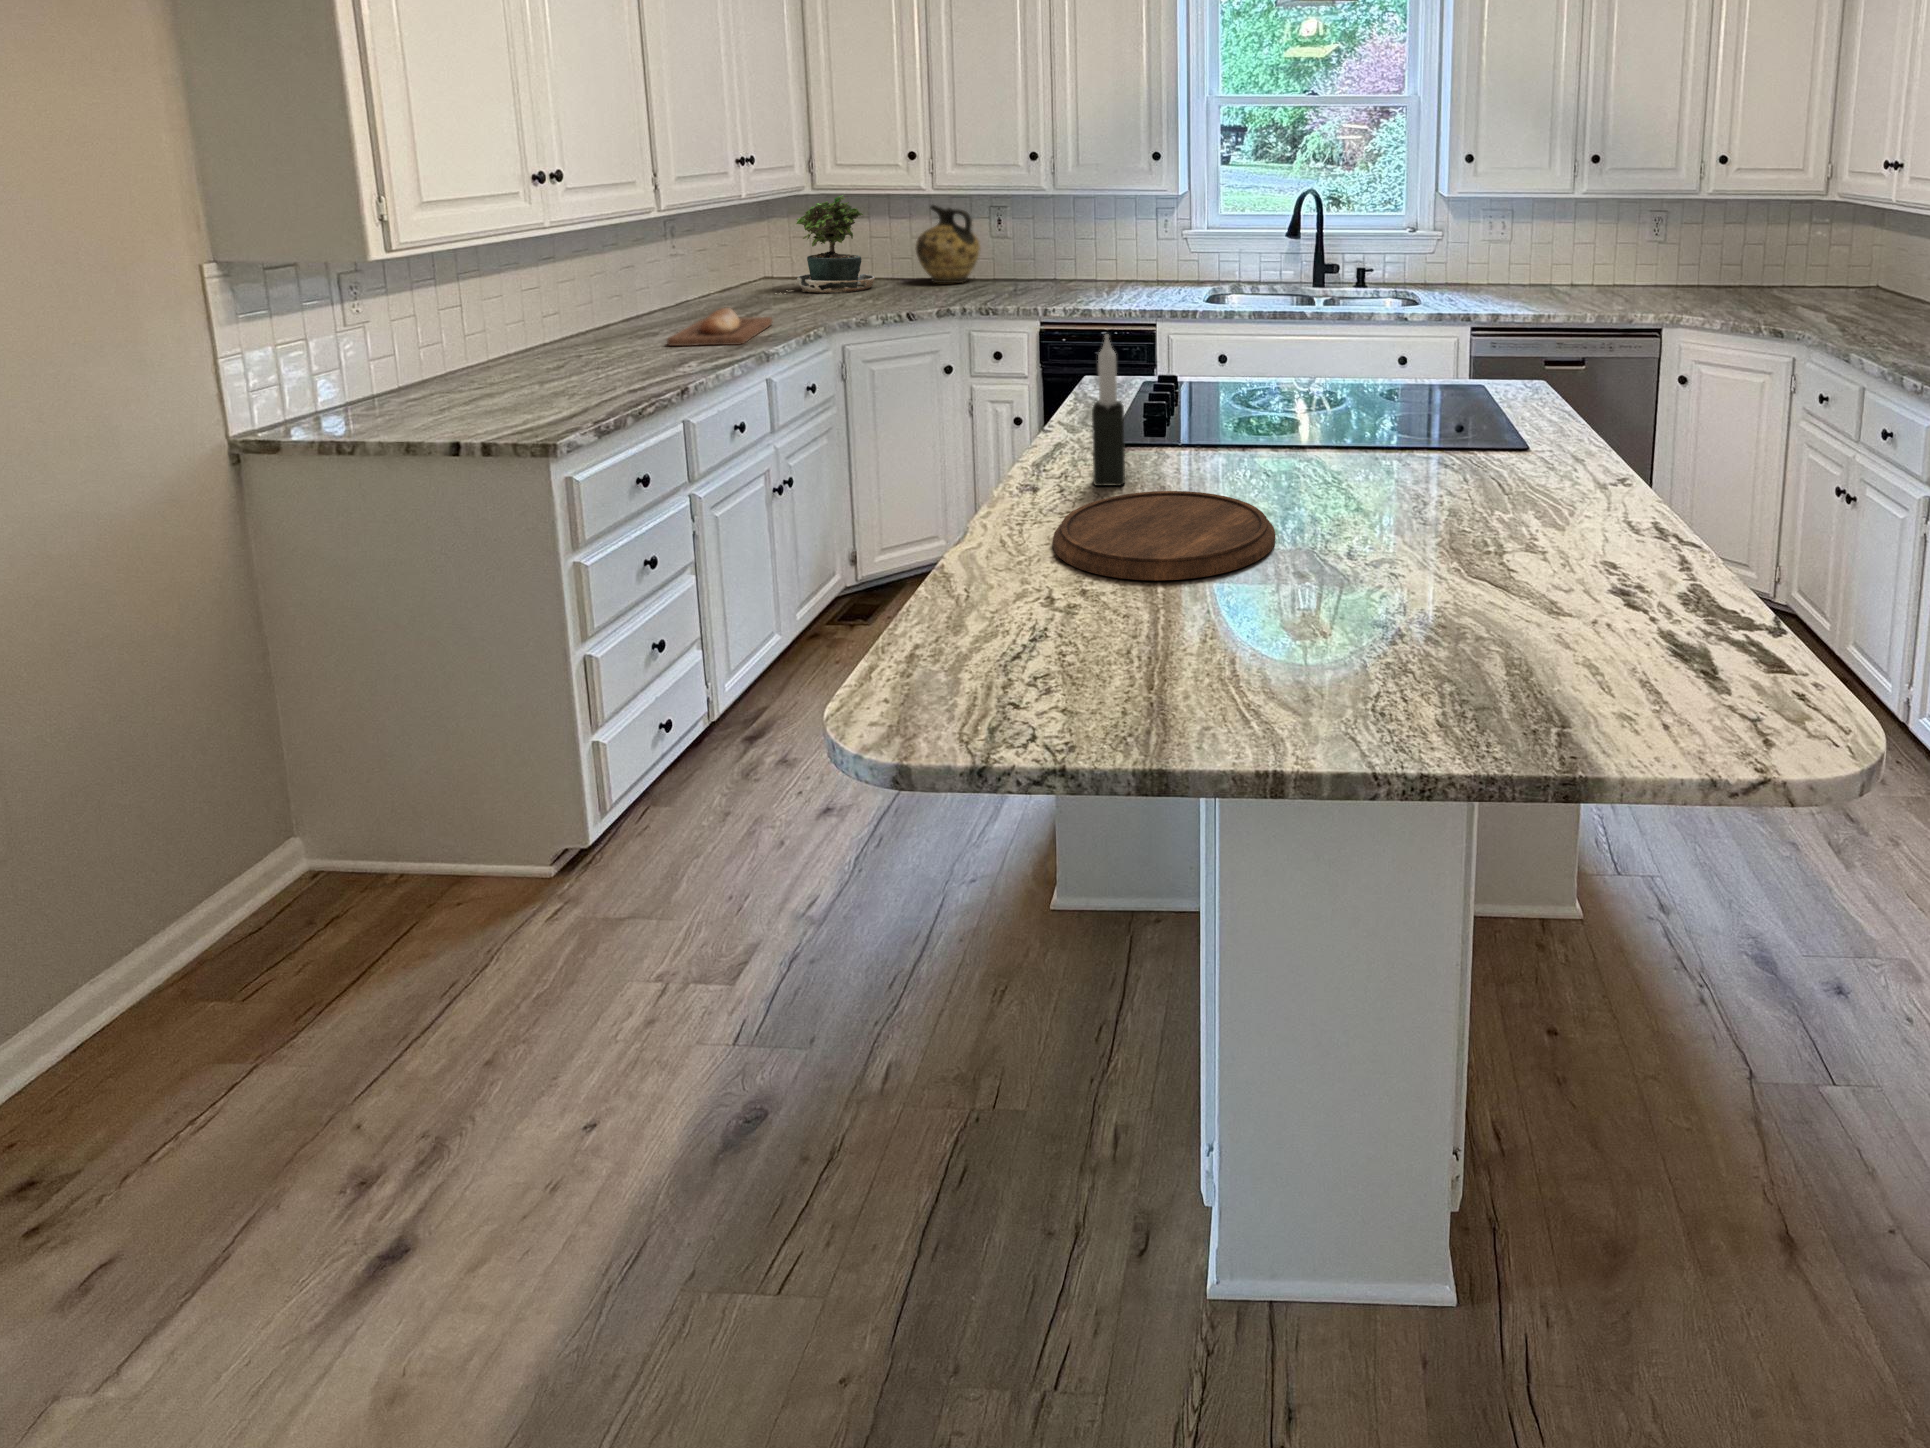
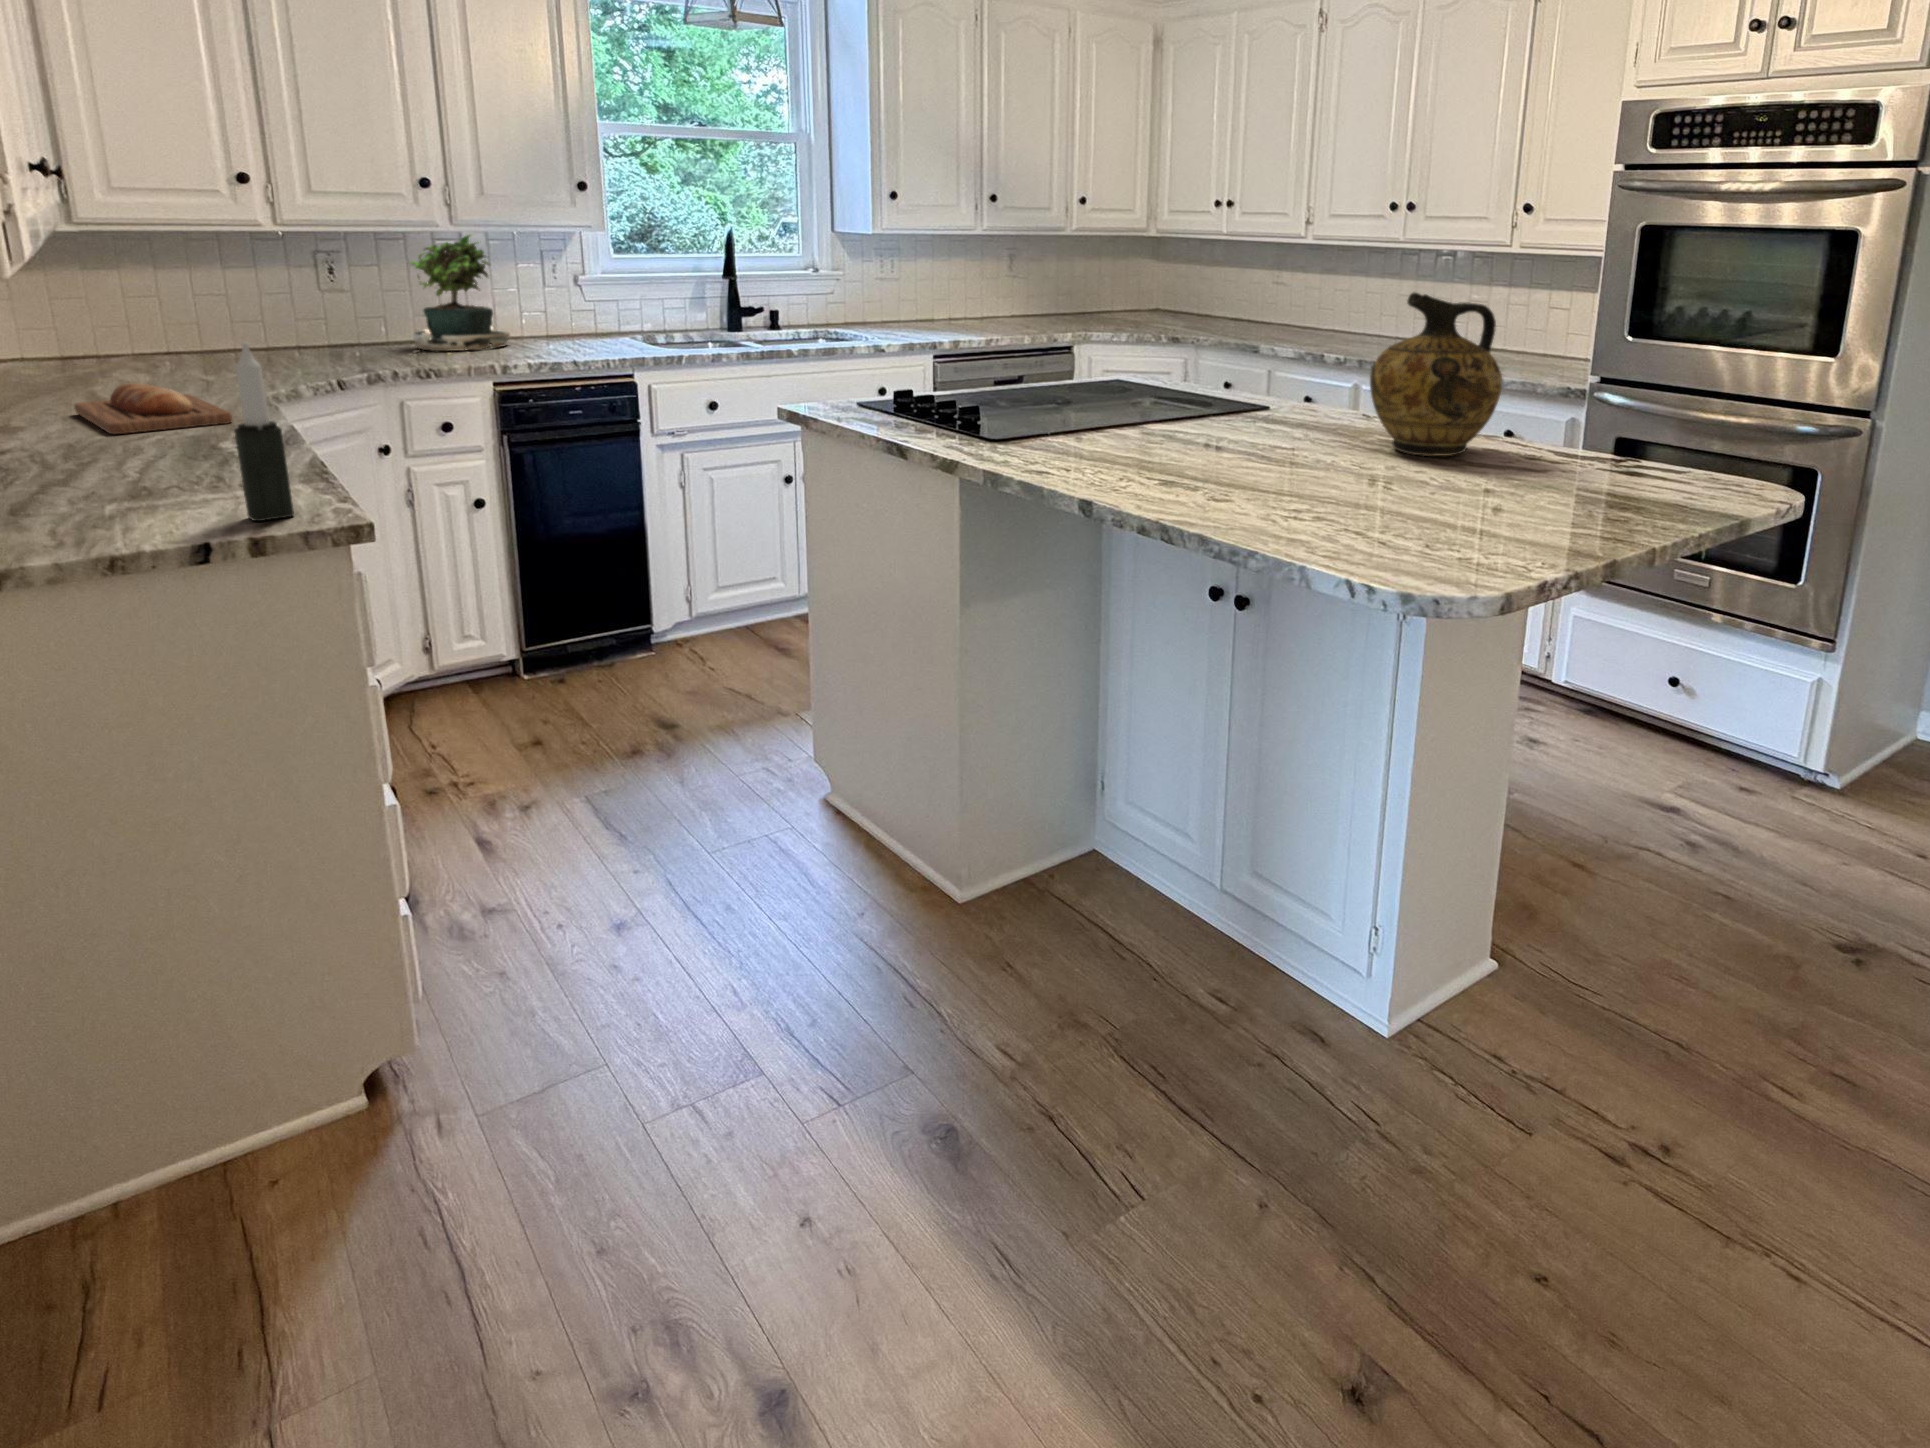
potted plant: present [775,195,875,294] -> present [410,235,510,351]
ceramic jug: present [916,205,980,283] -> present [1370,293,1502,456]
candle: present [1092,335,1125,486] -> present [234,342,294,521]
cutting board: present [1053,491,1275,580] -> none [1164,444,1354,498]

